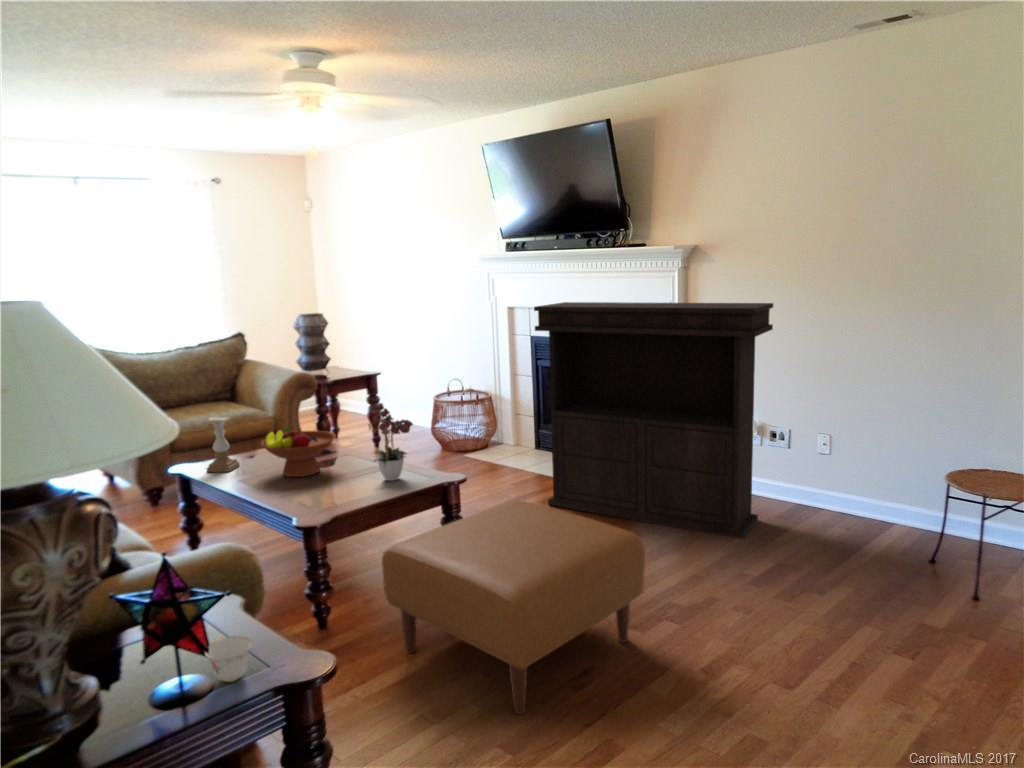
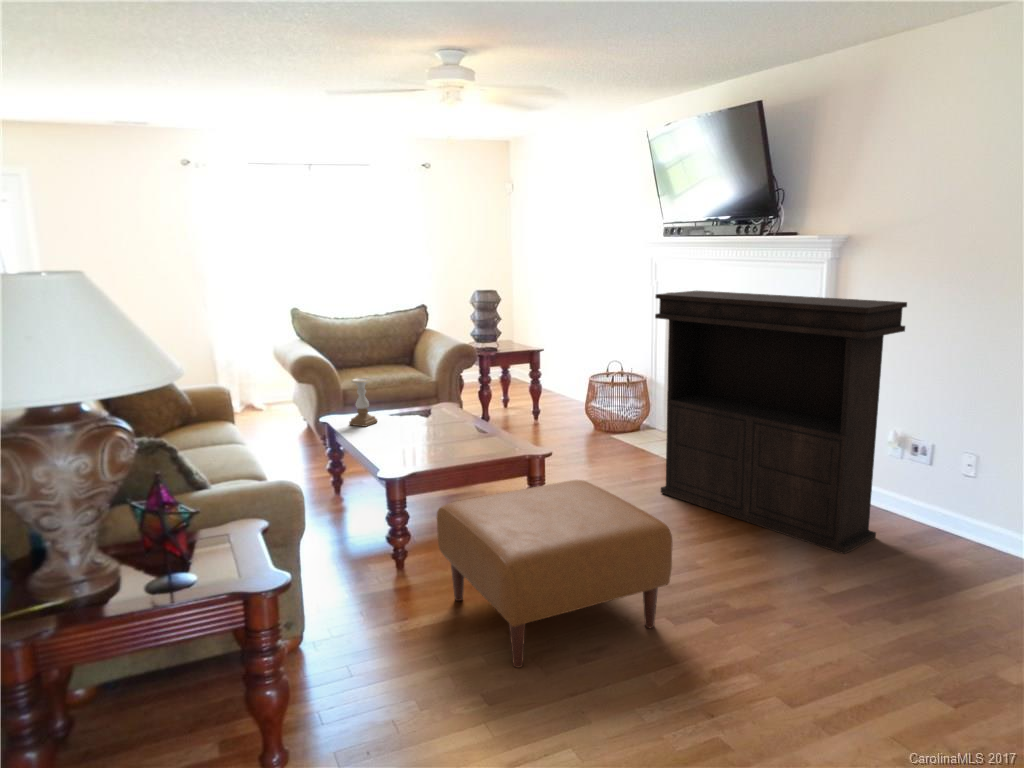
flower arrangement: present [368,403,413,481] -> none [463,374,513,449]
fruit bowl: present [261,428,336,477] -> none [386,393,450,437]
teacup: present [205,636,252,682] -> none [202,543,238,576]

